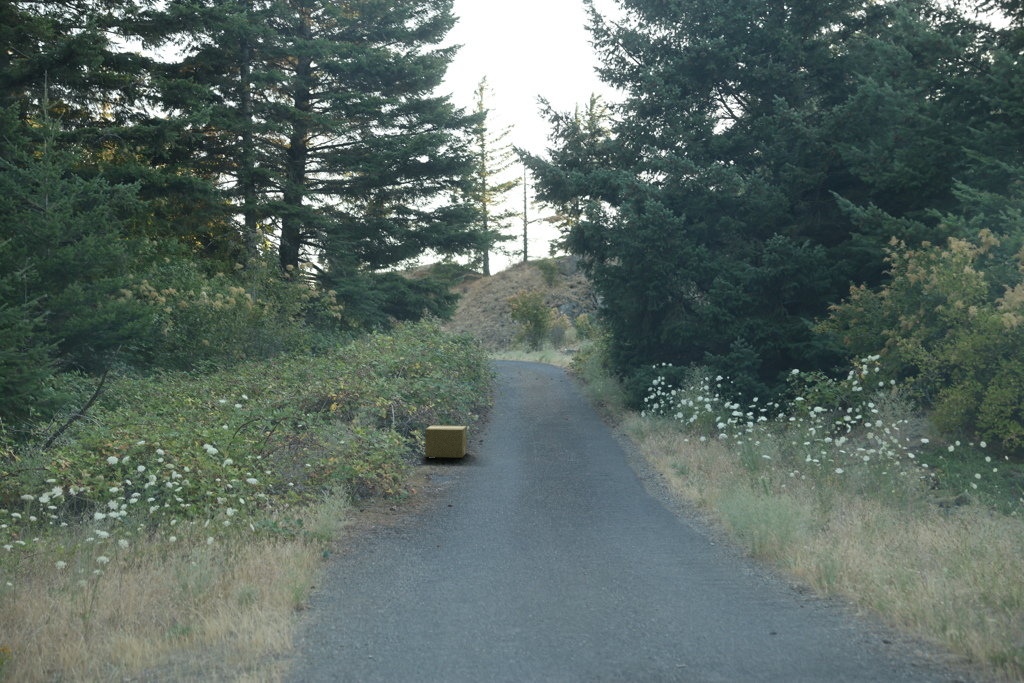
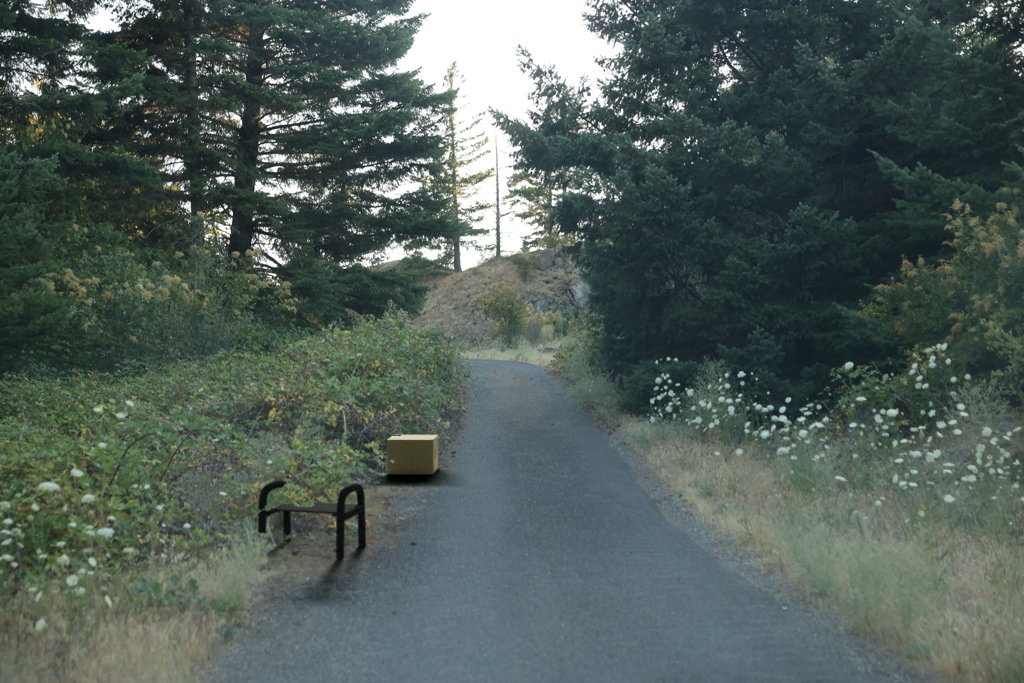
bench: none [336,455,413,513] -> present [258,480,366,559]

